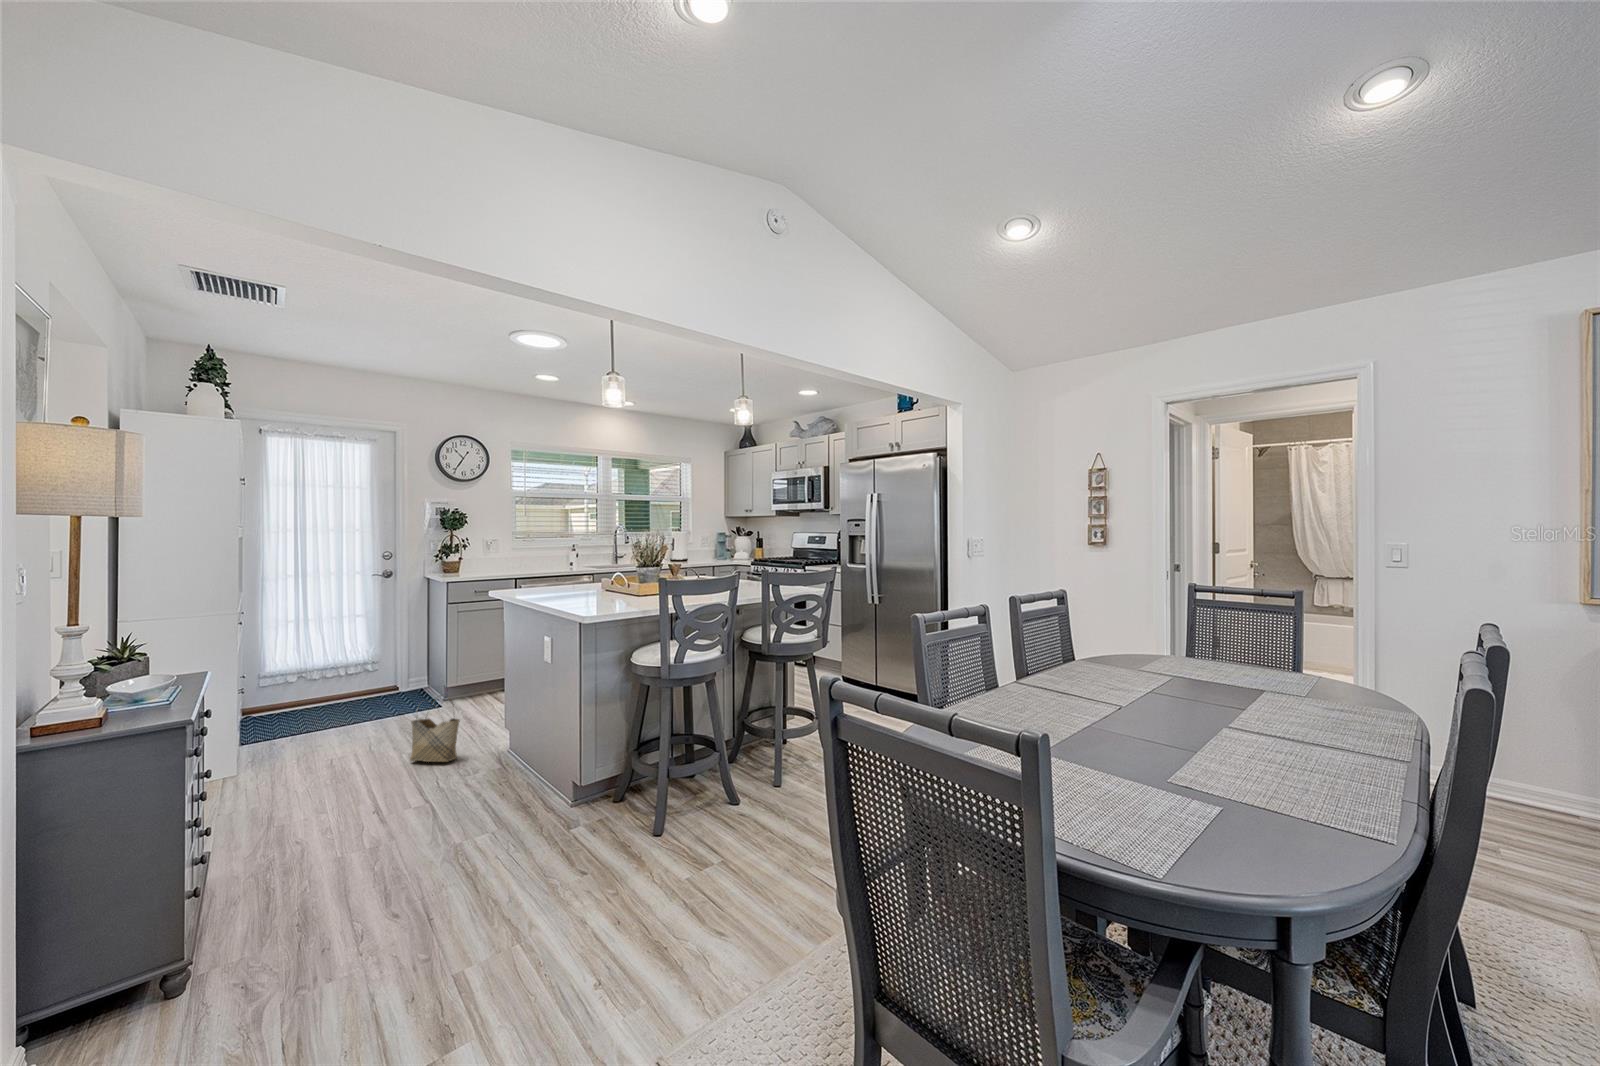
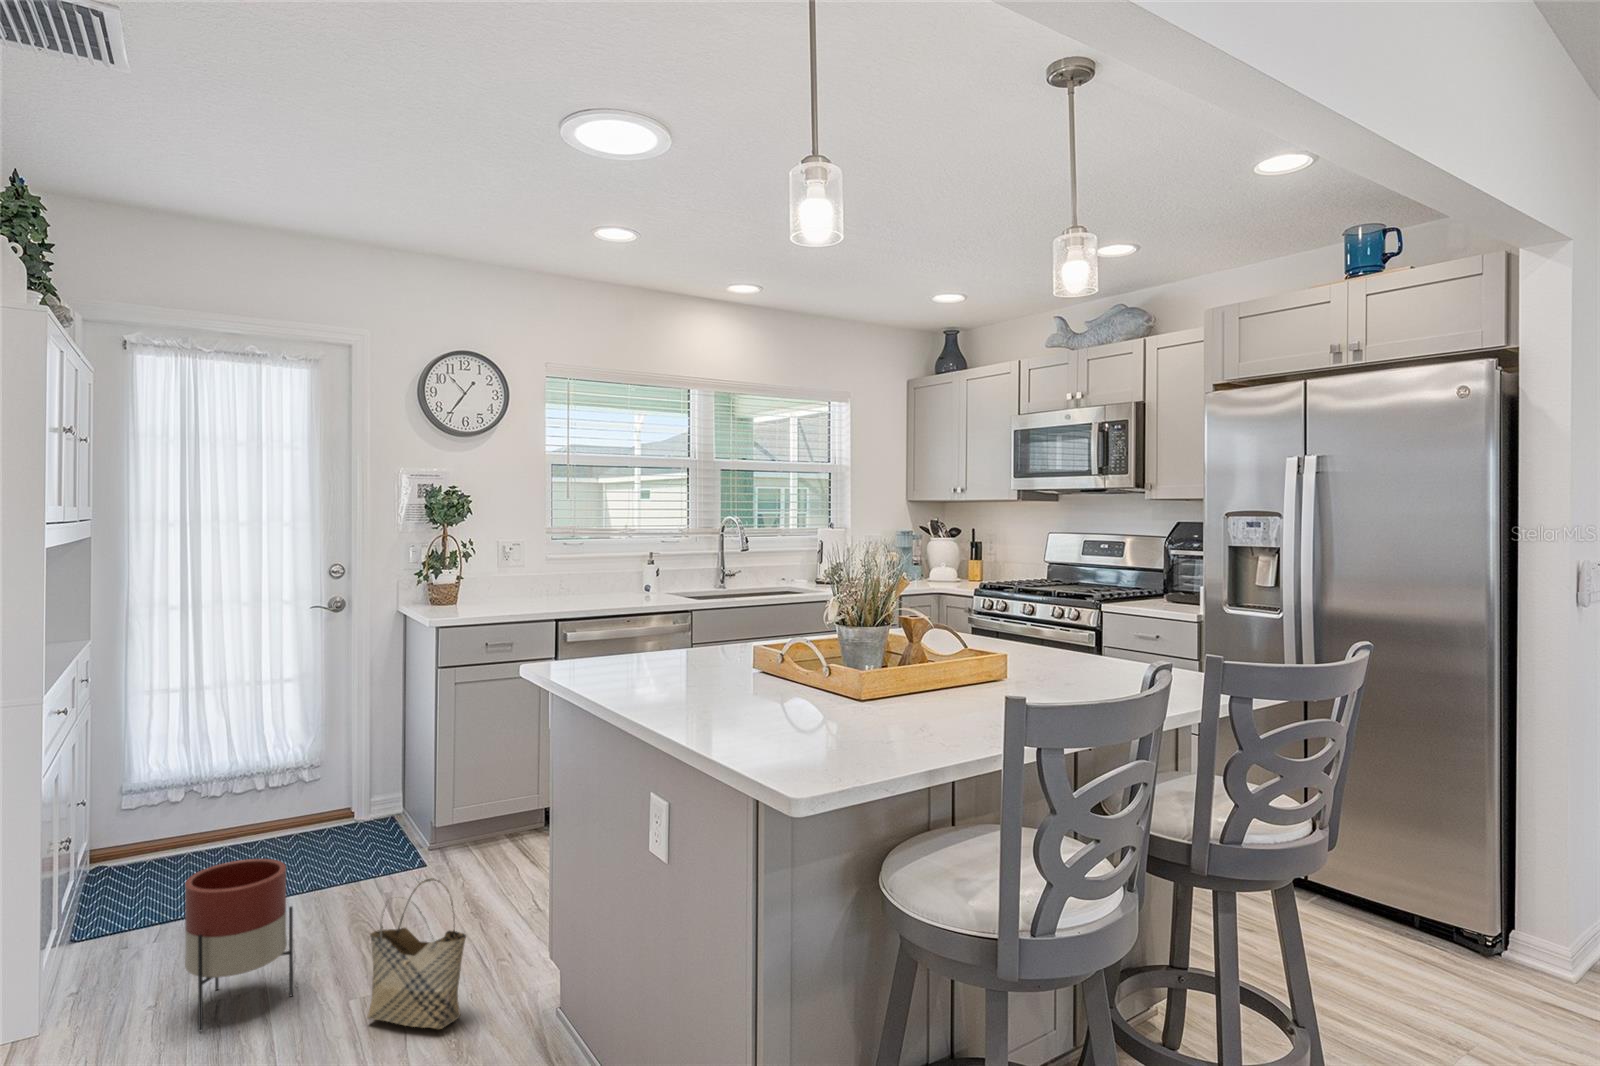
planter: none [314,692,370,770] -> present [185,859,293,1031]

